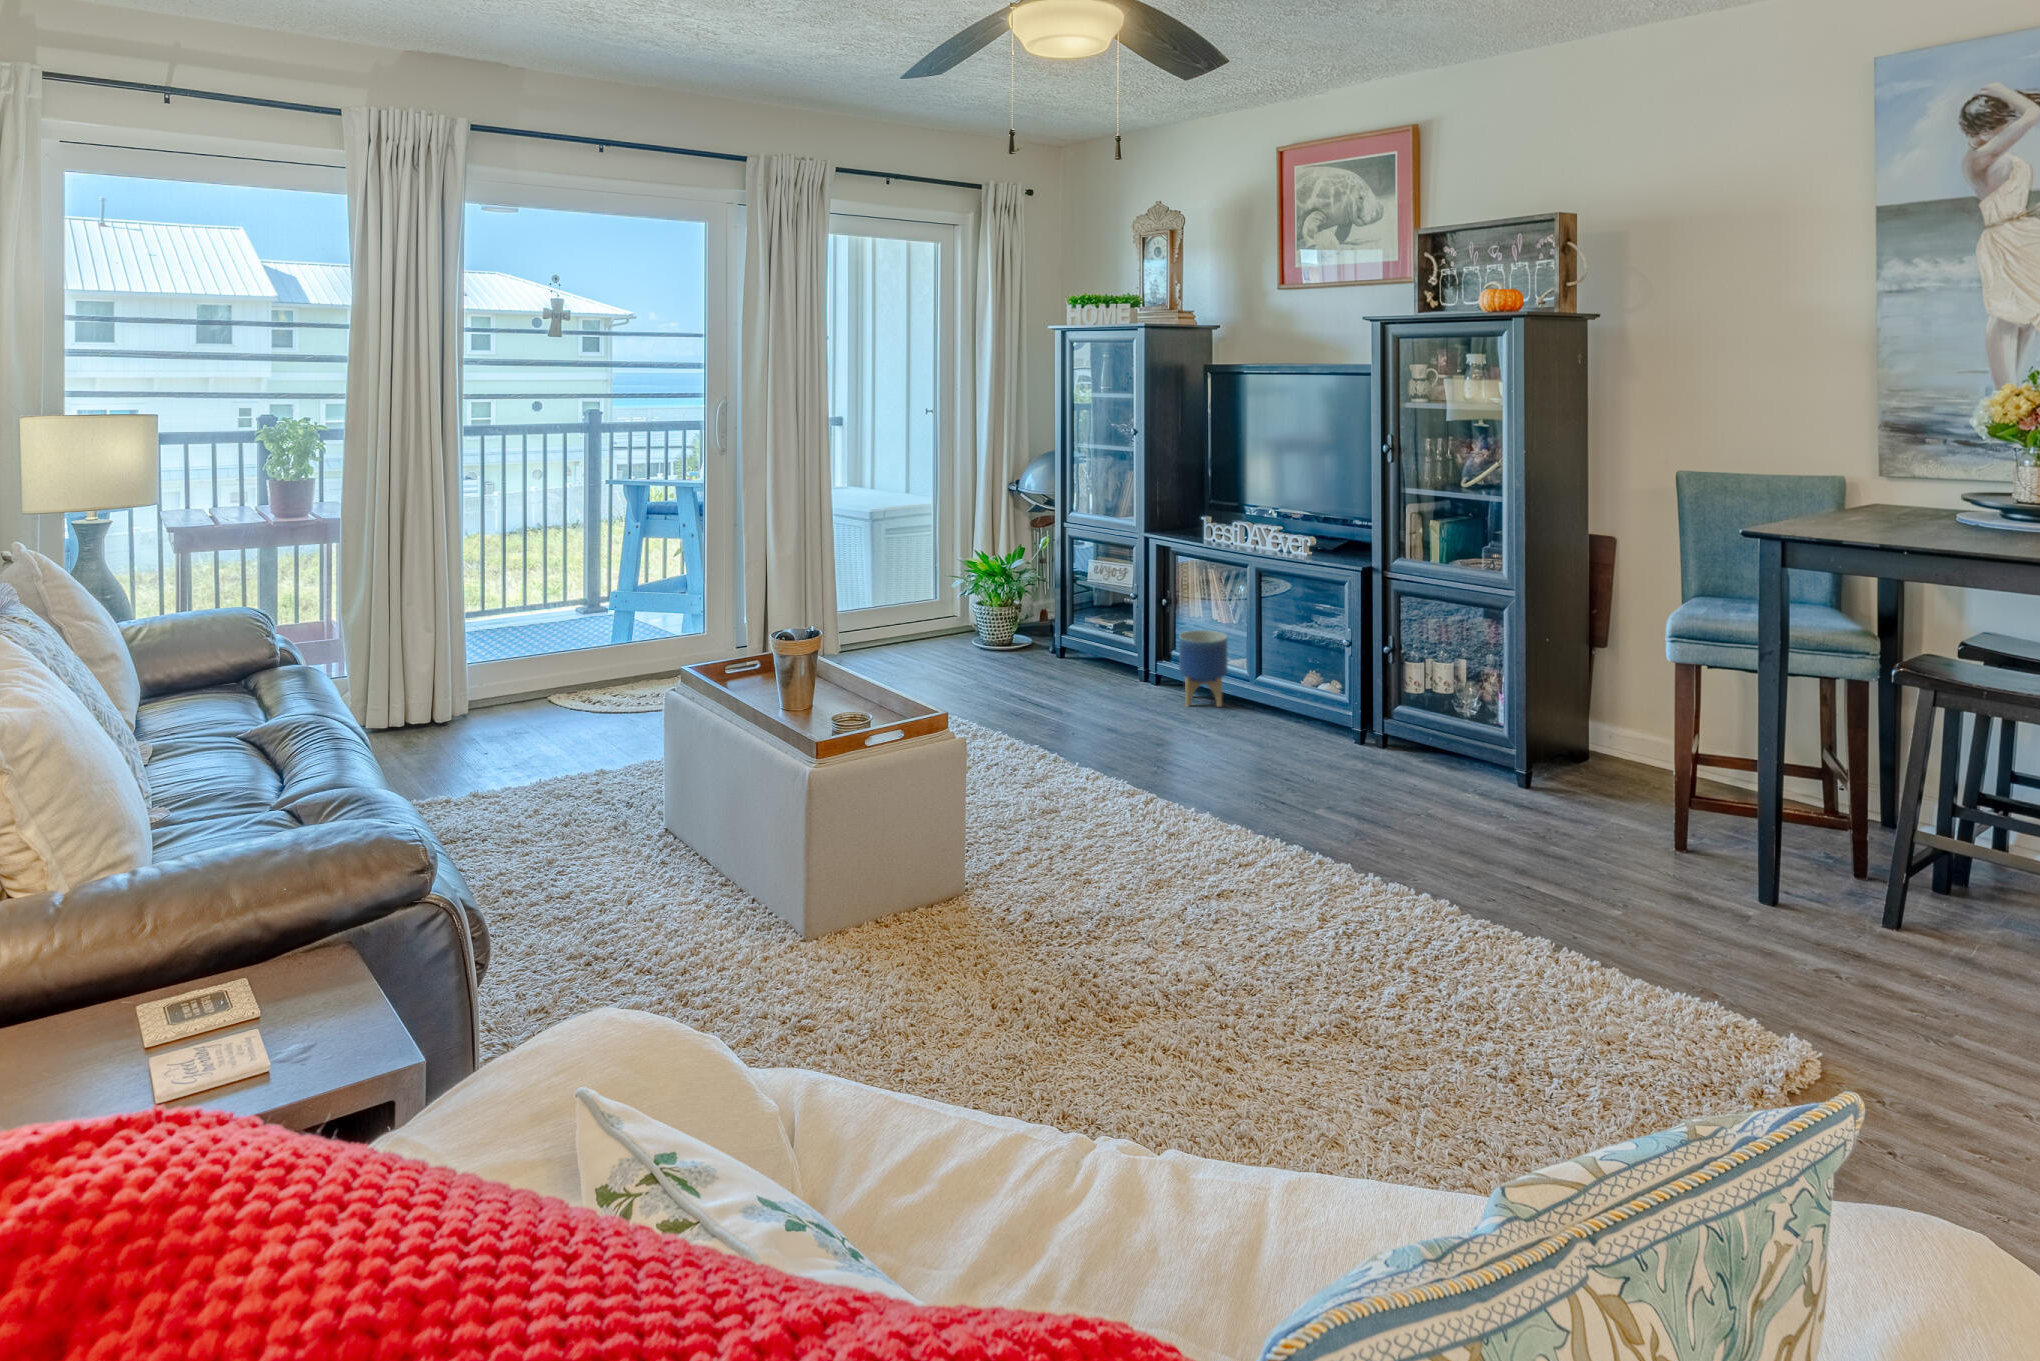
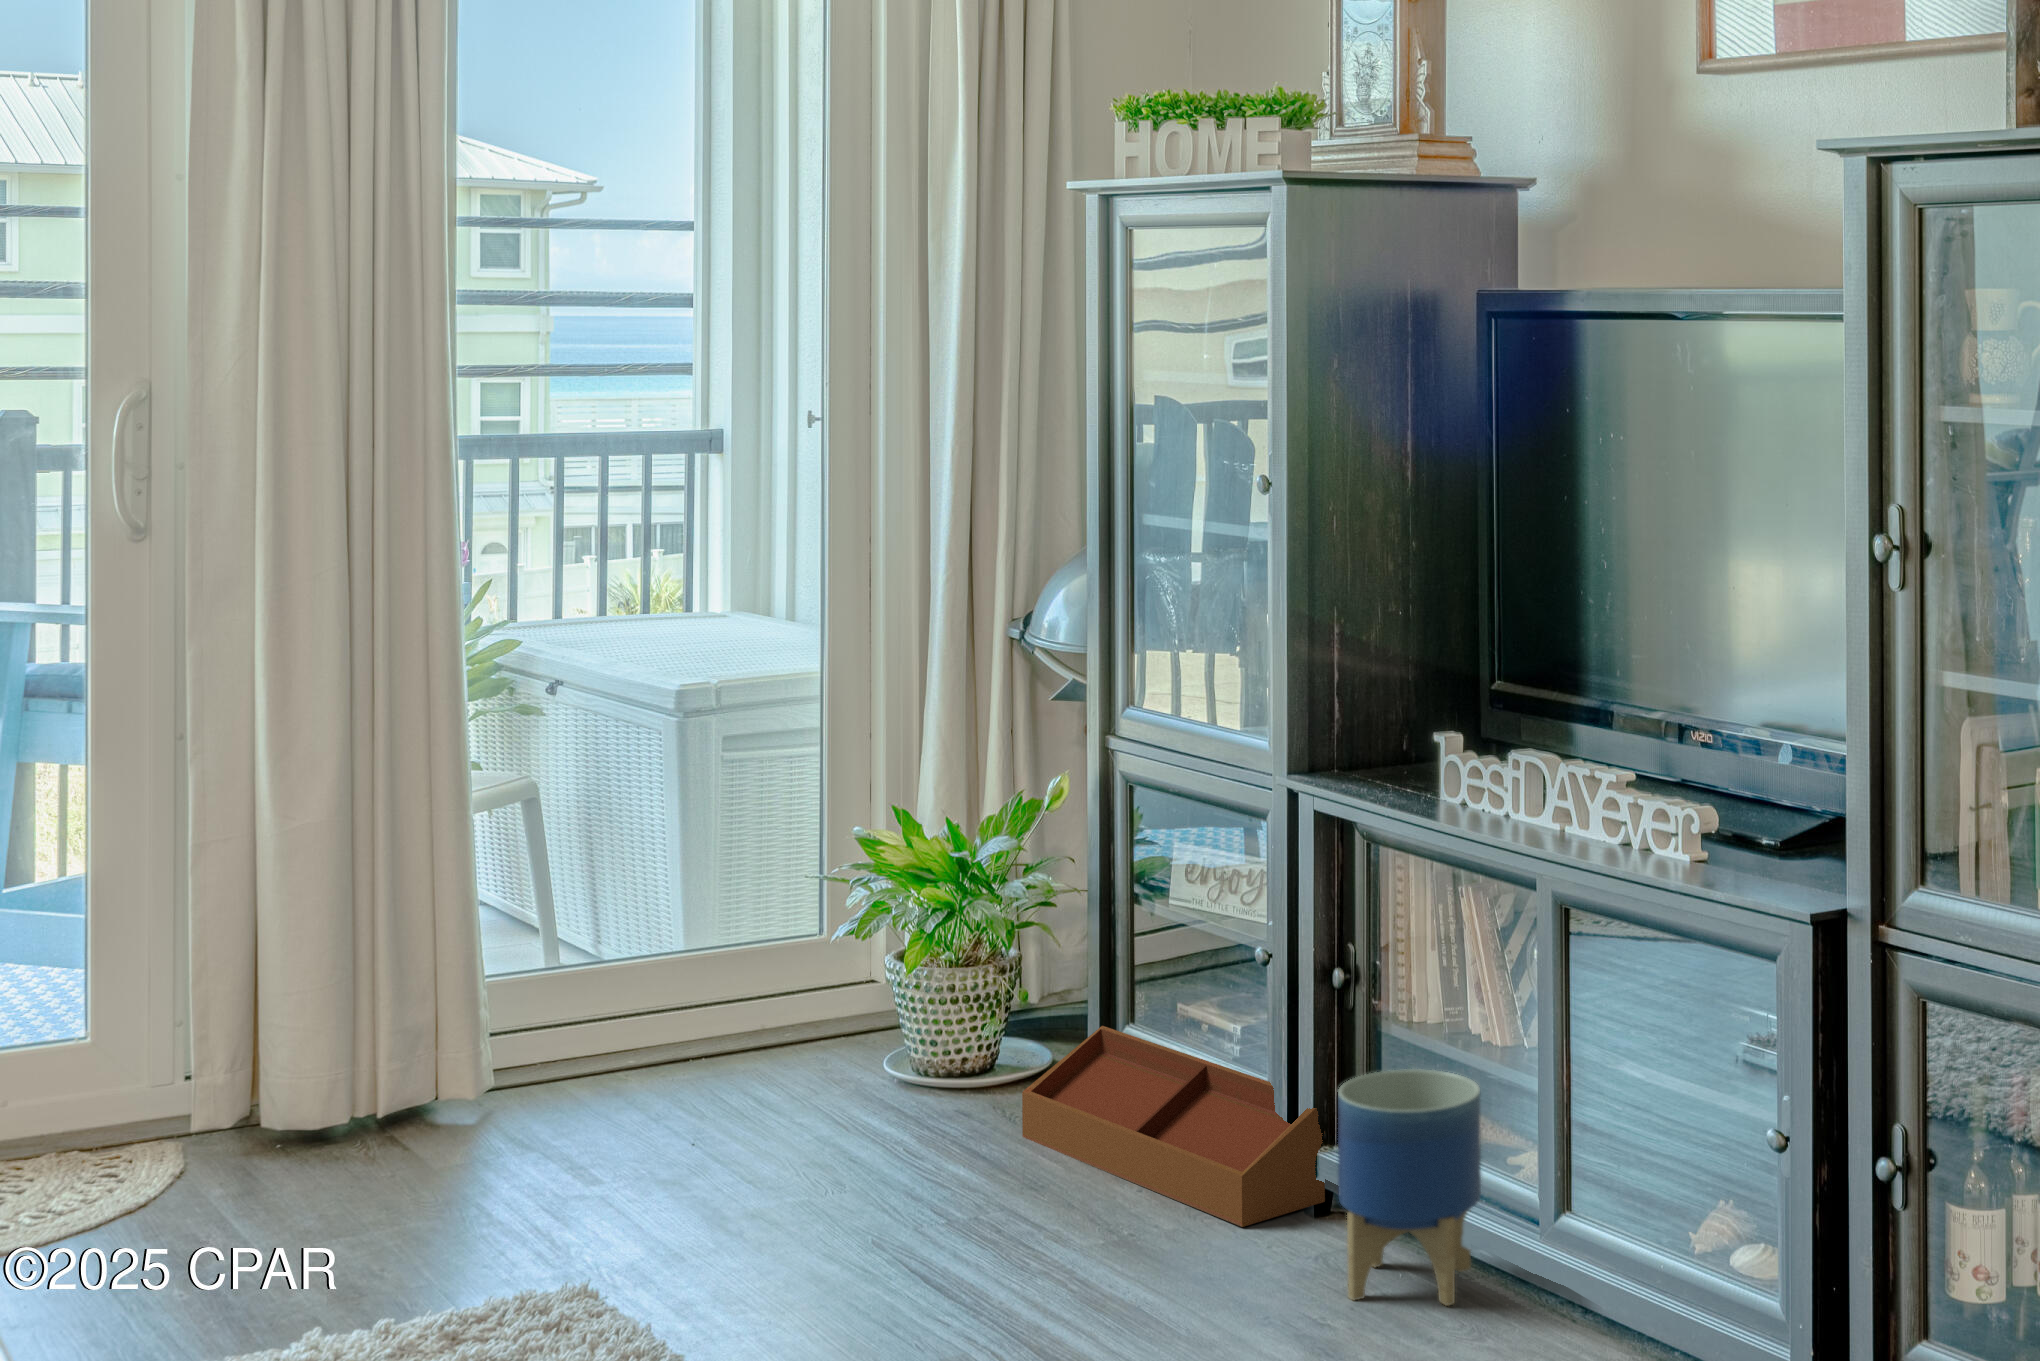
storage bin: none [1041,624,1160,687] -> present [1022,1026,1325,1227]

